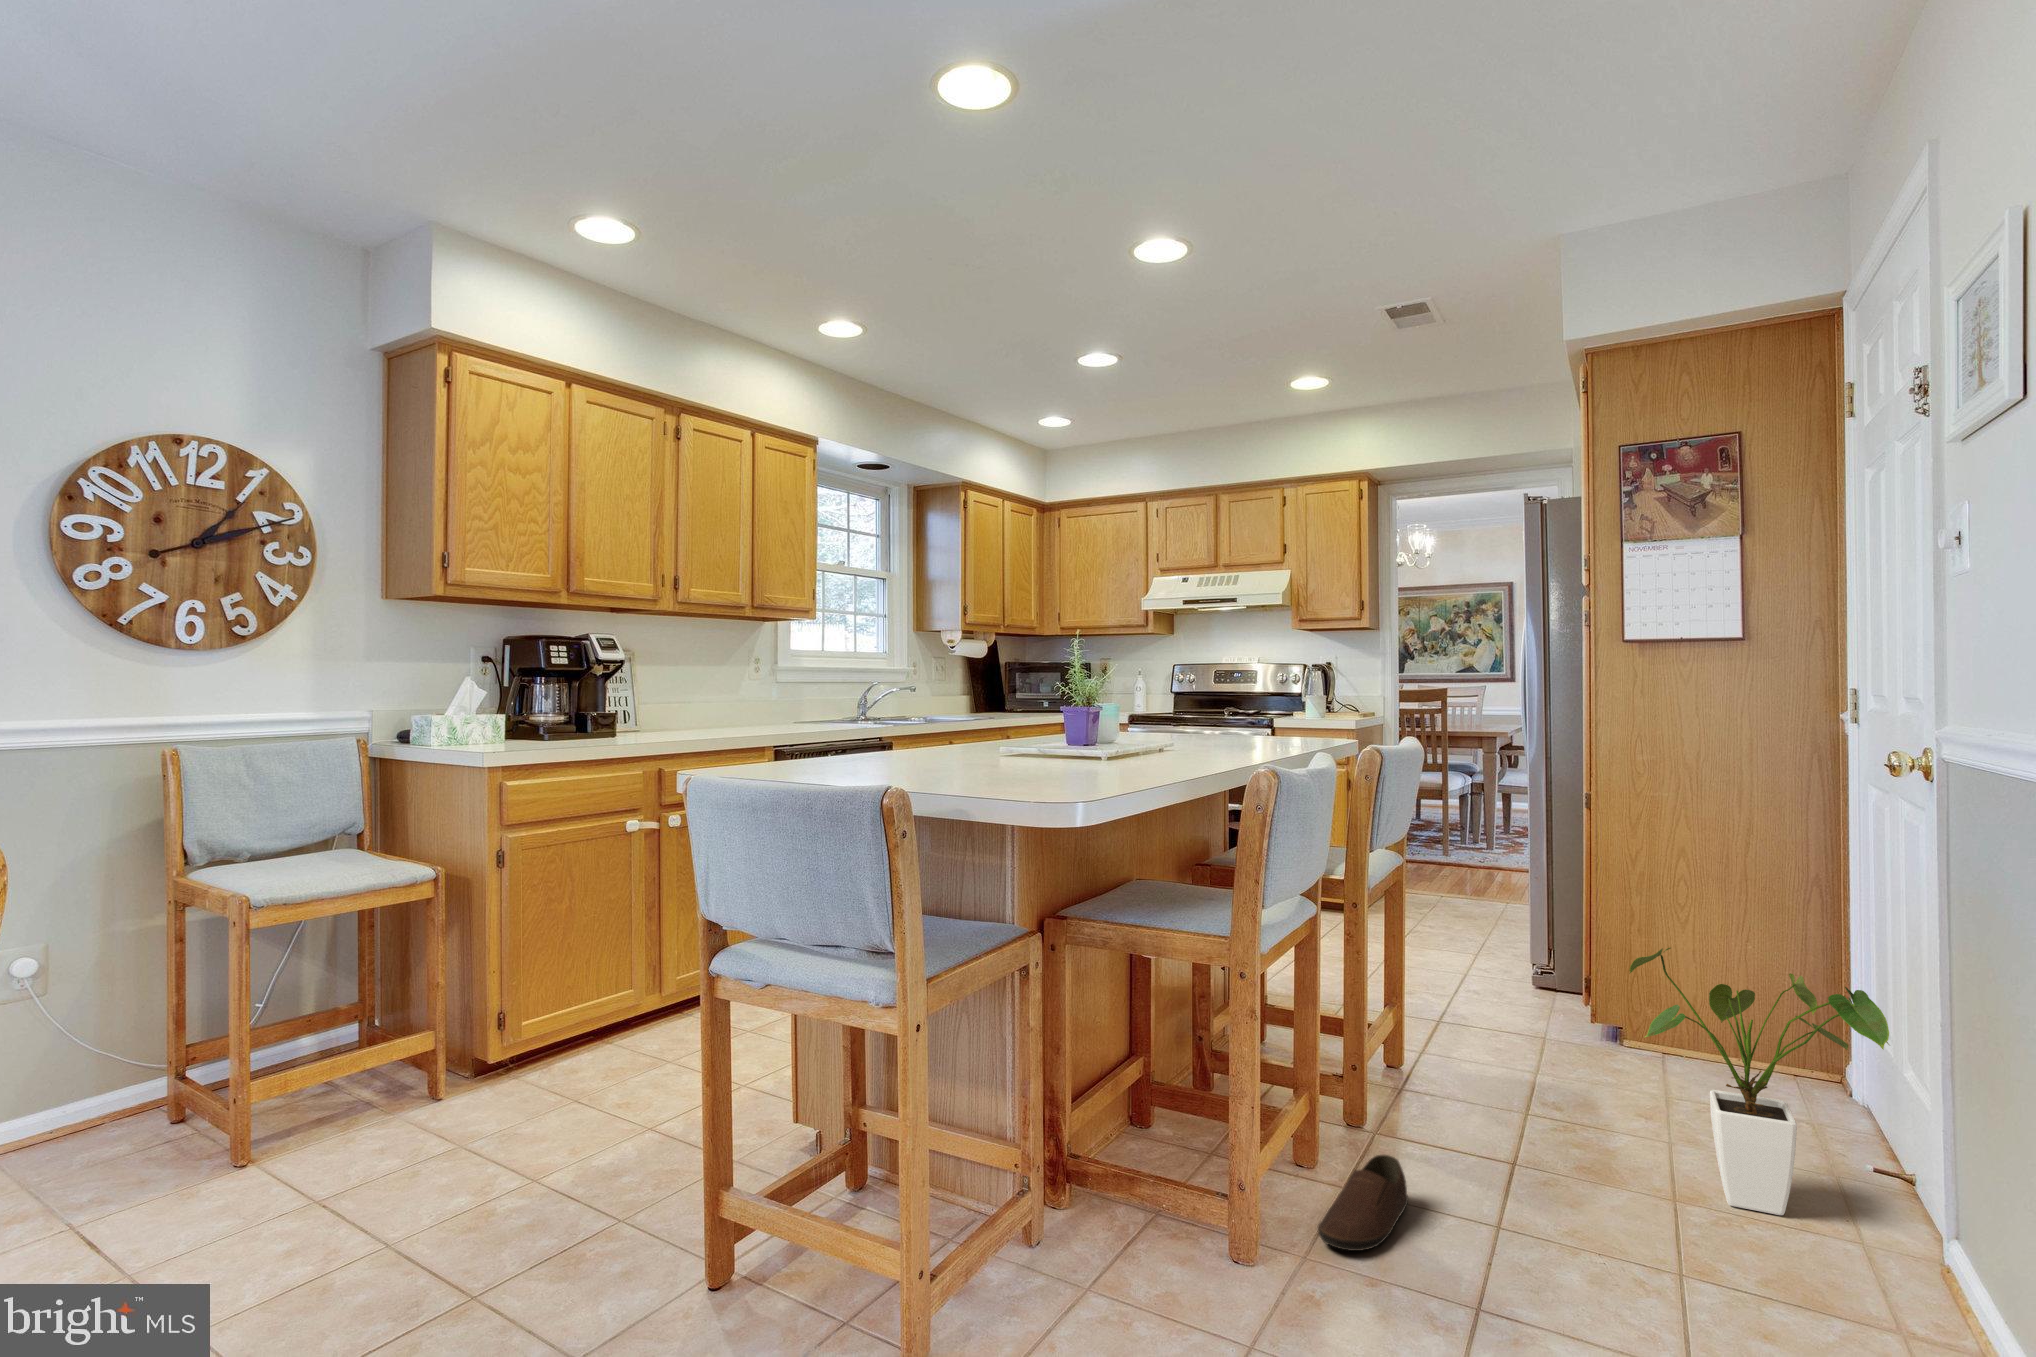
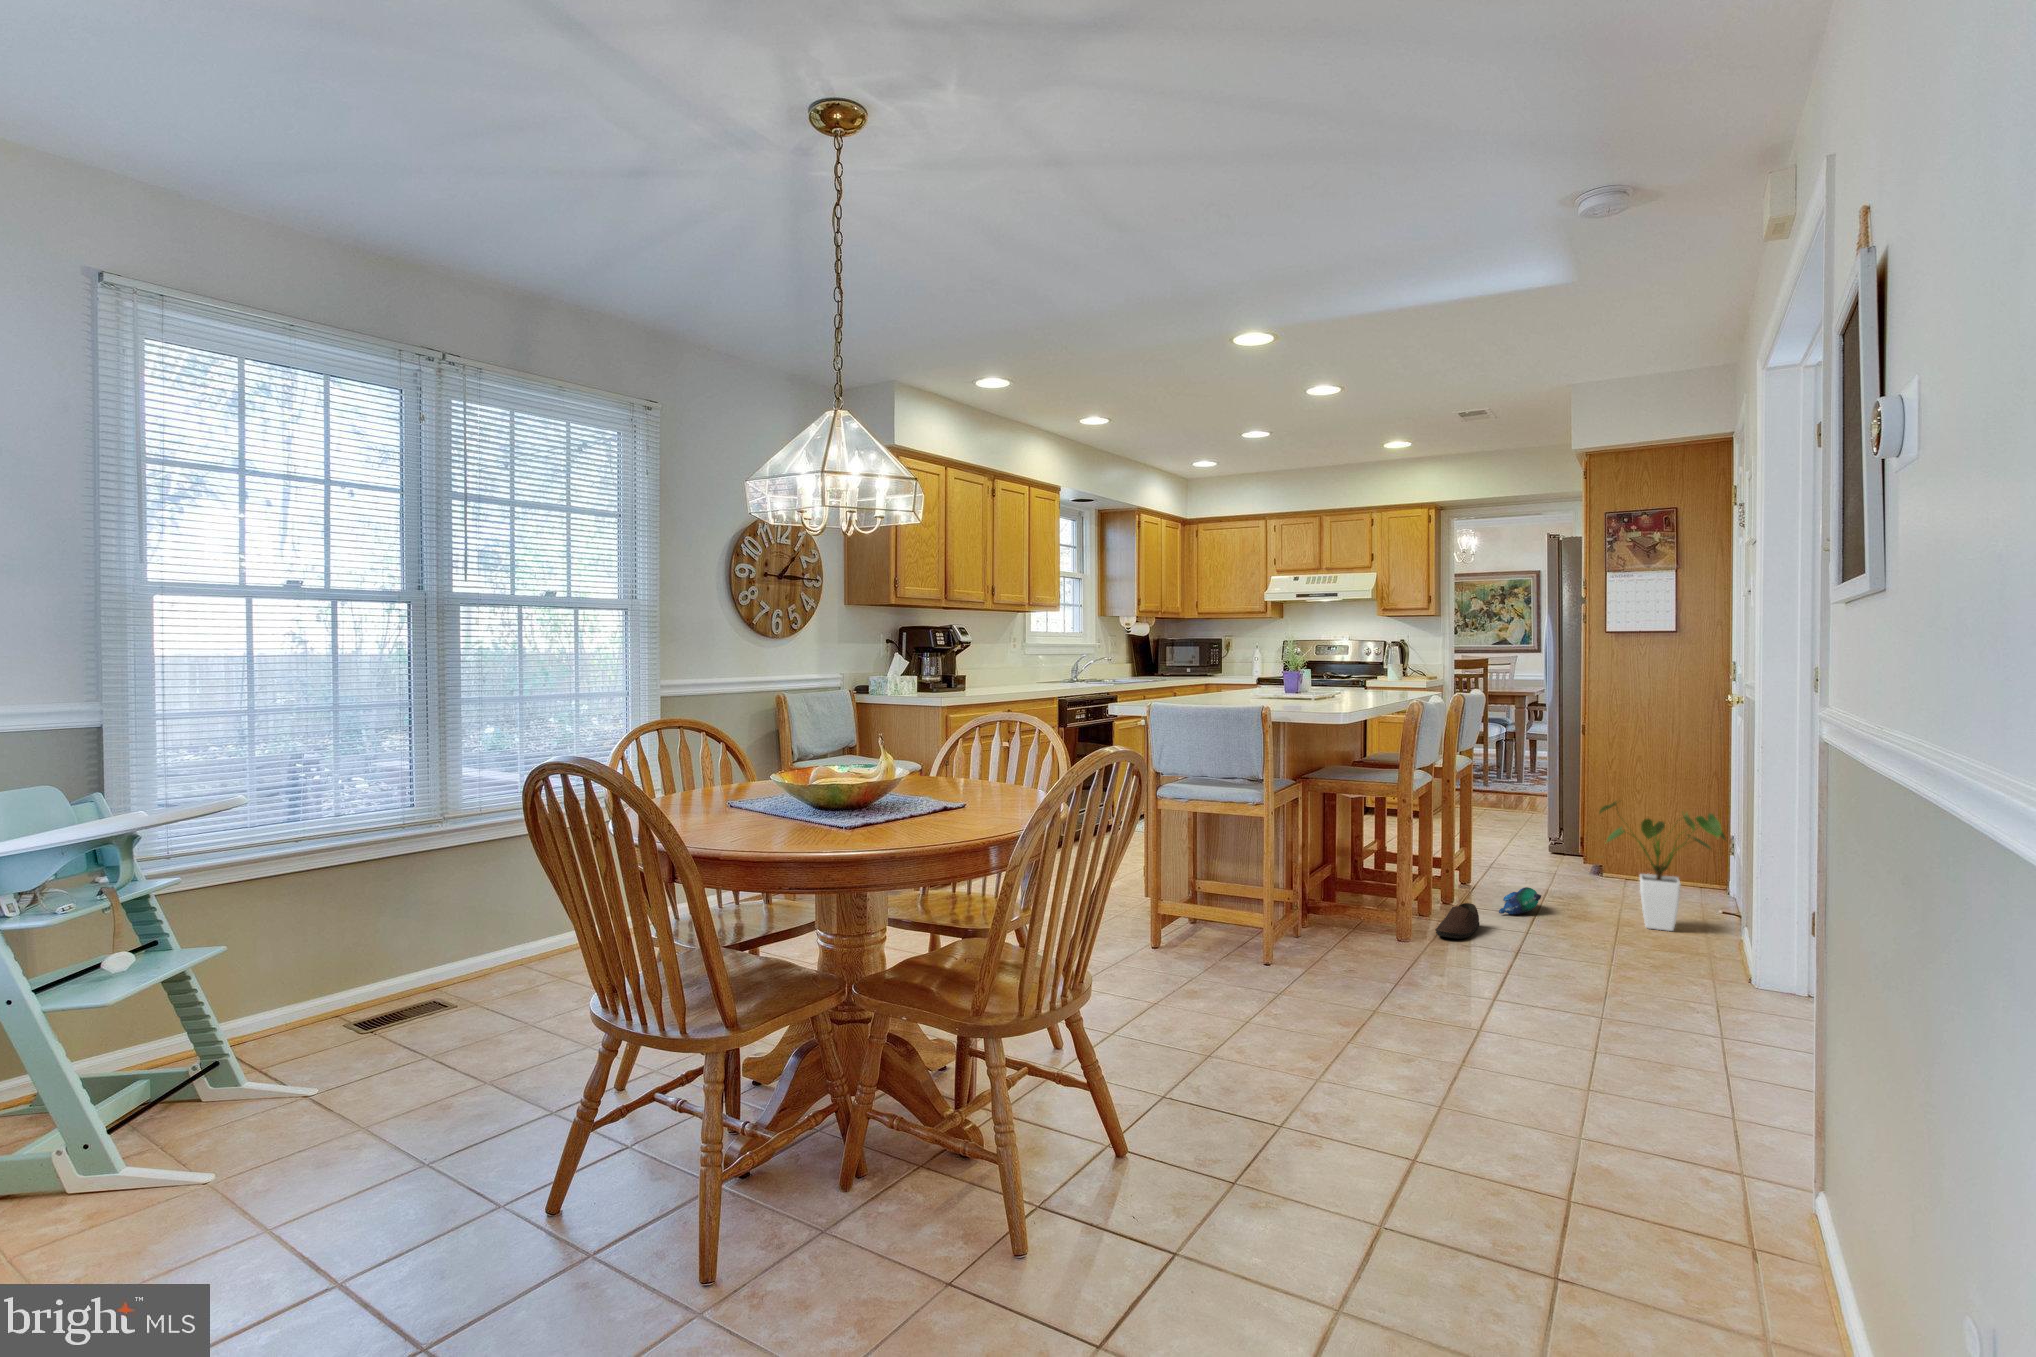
plush toy: none [1448,1101,1527,1162] -> present [1499,887,1542,915]

